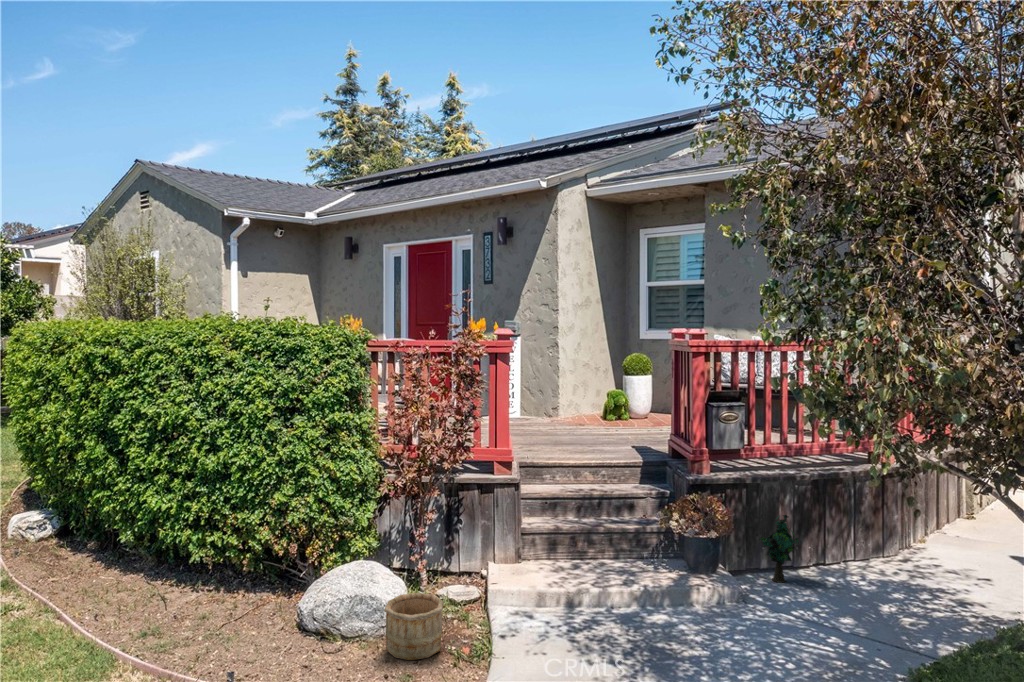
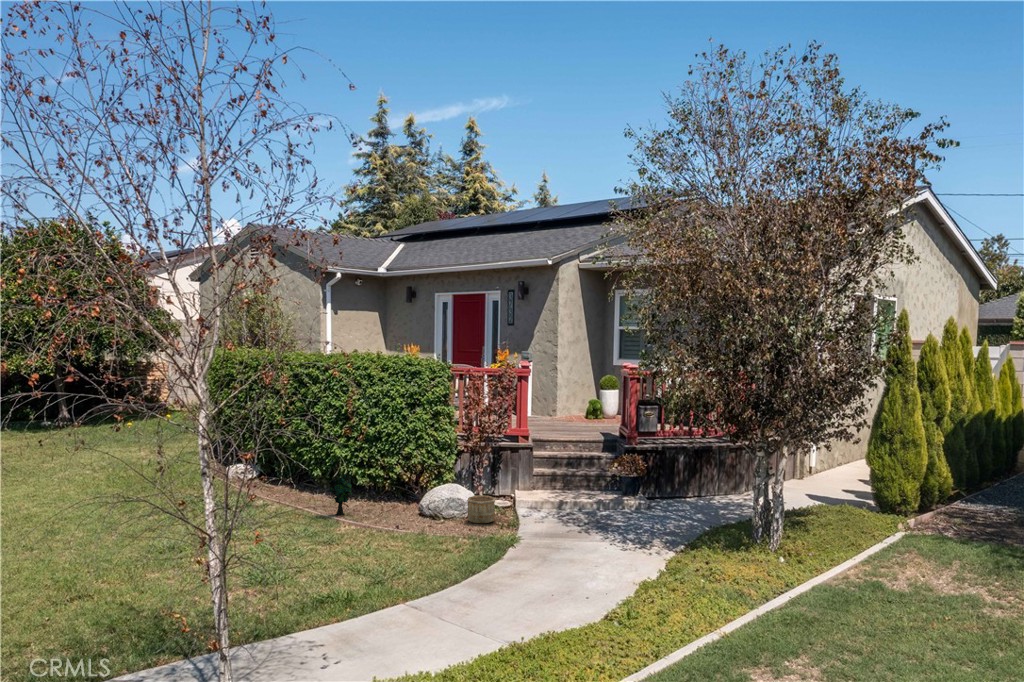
decorative plant: present [760,515,799,583] -> present [329,474,353,515]

